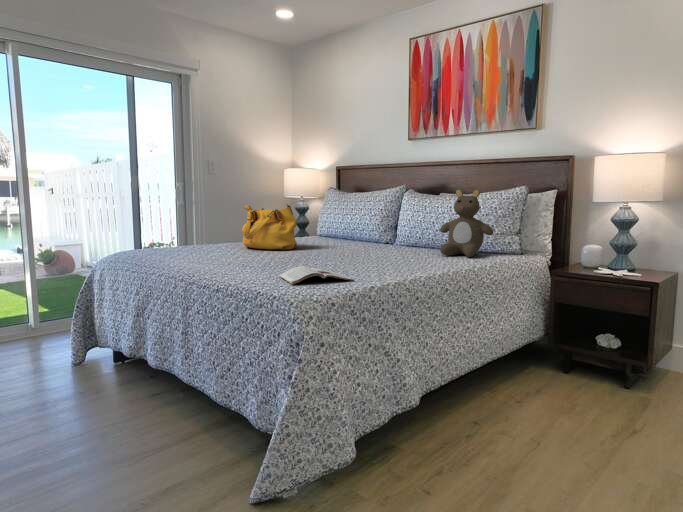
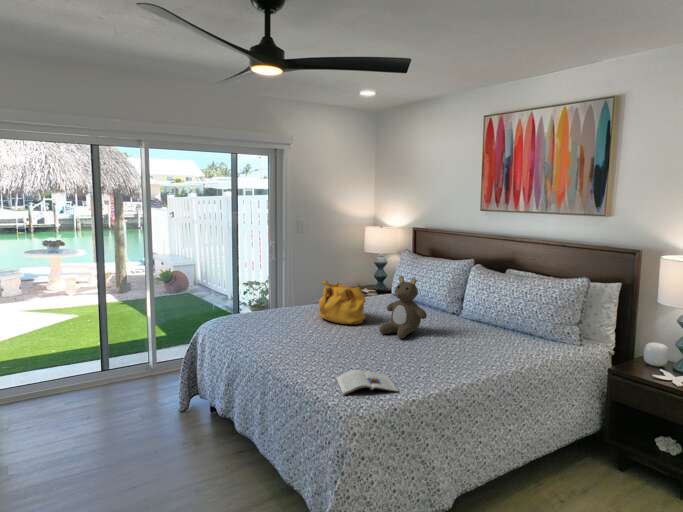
teddy bear: present [440,189,493,257] -> present [379,276,427,339]

